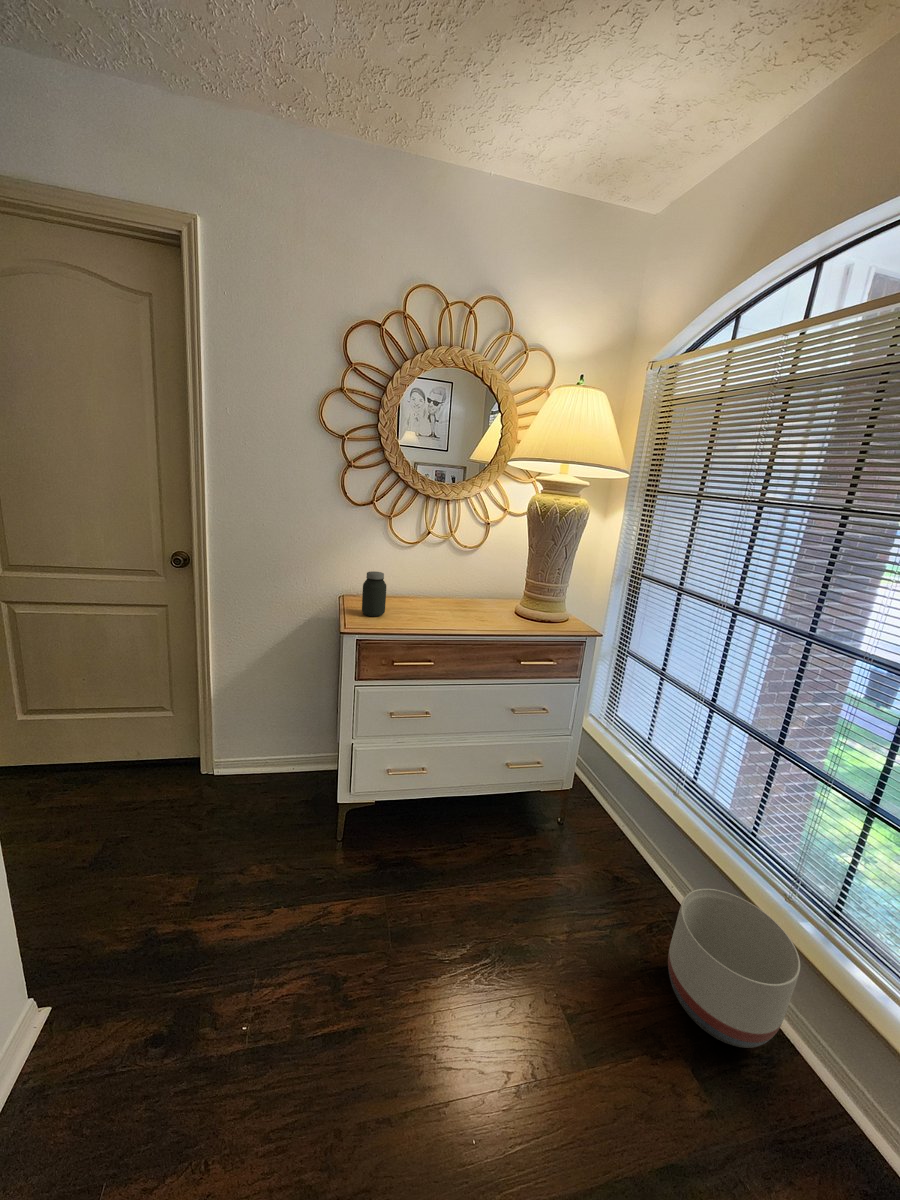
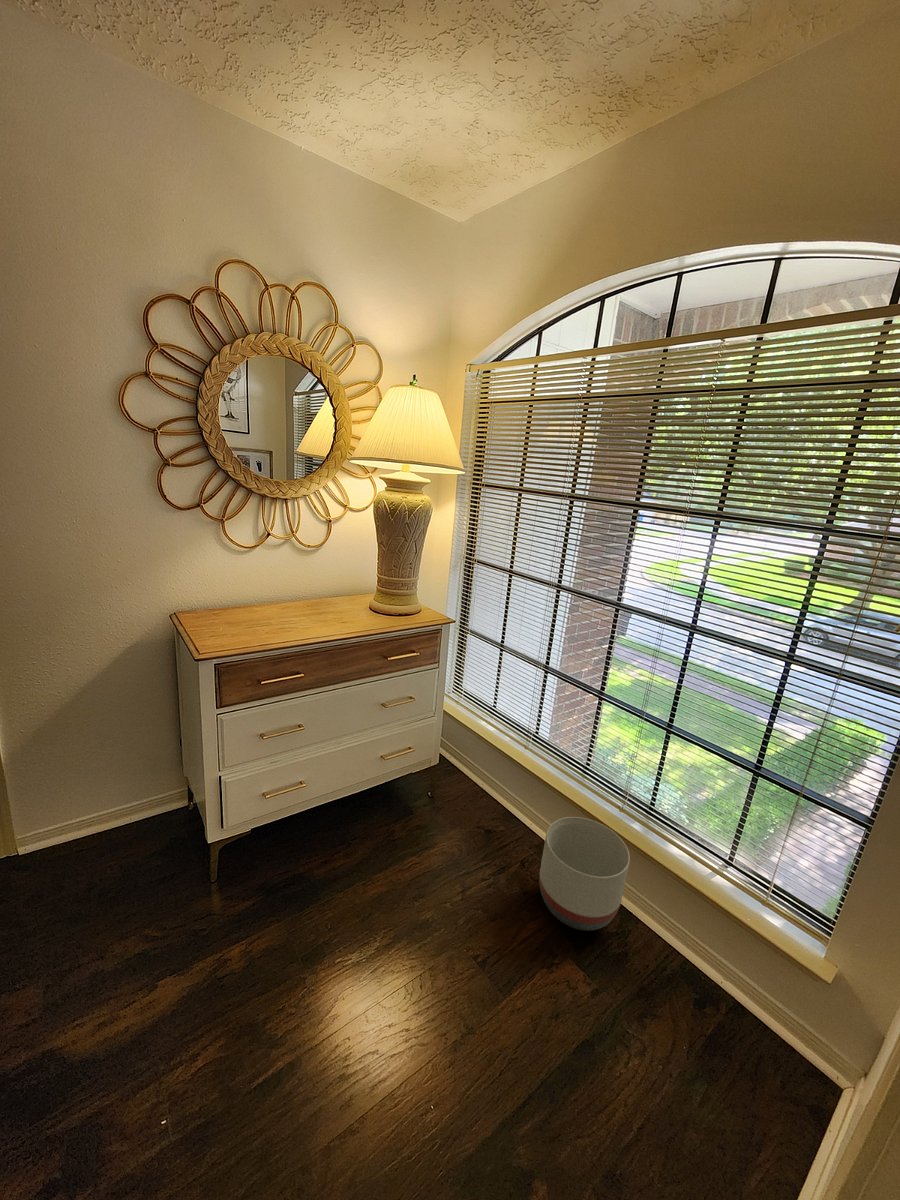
jar: present [362,571,386,616] -> none [208,585,236,635]

